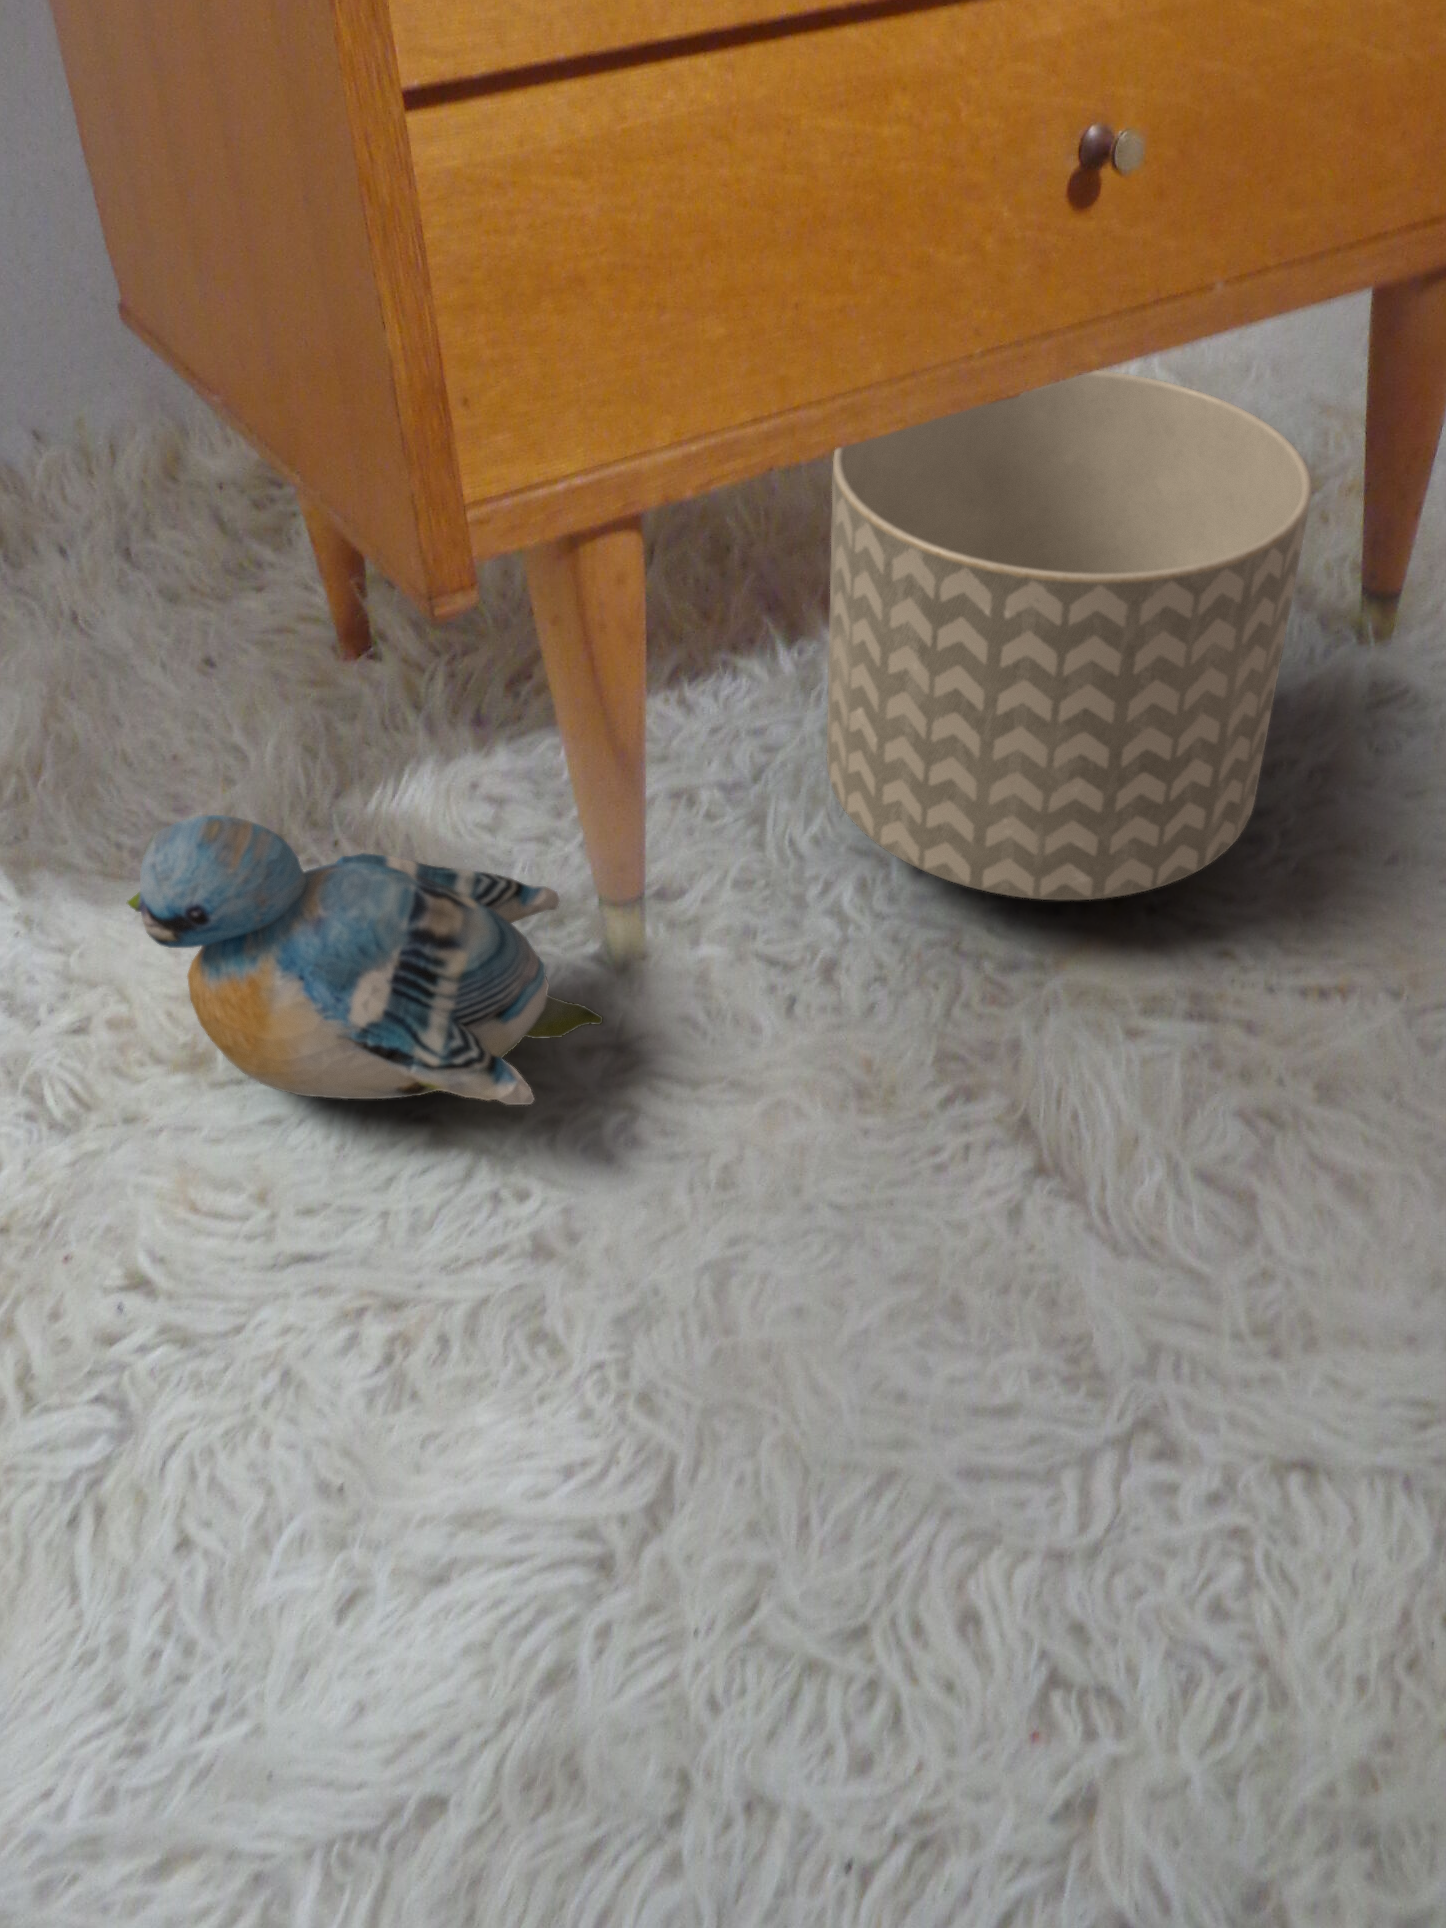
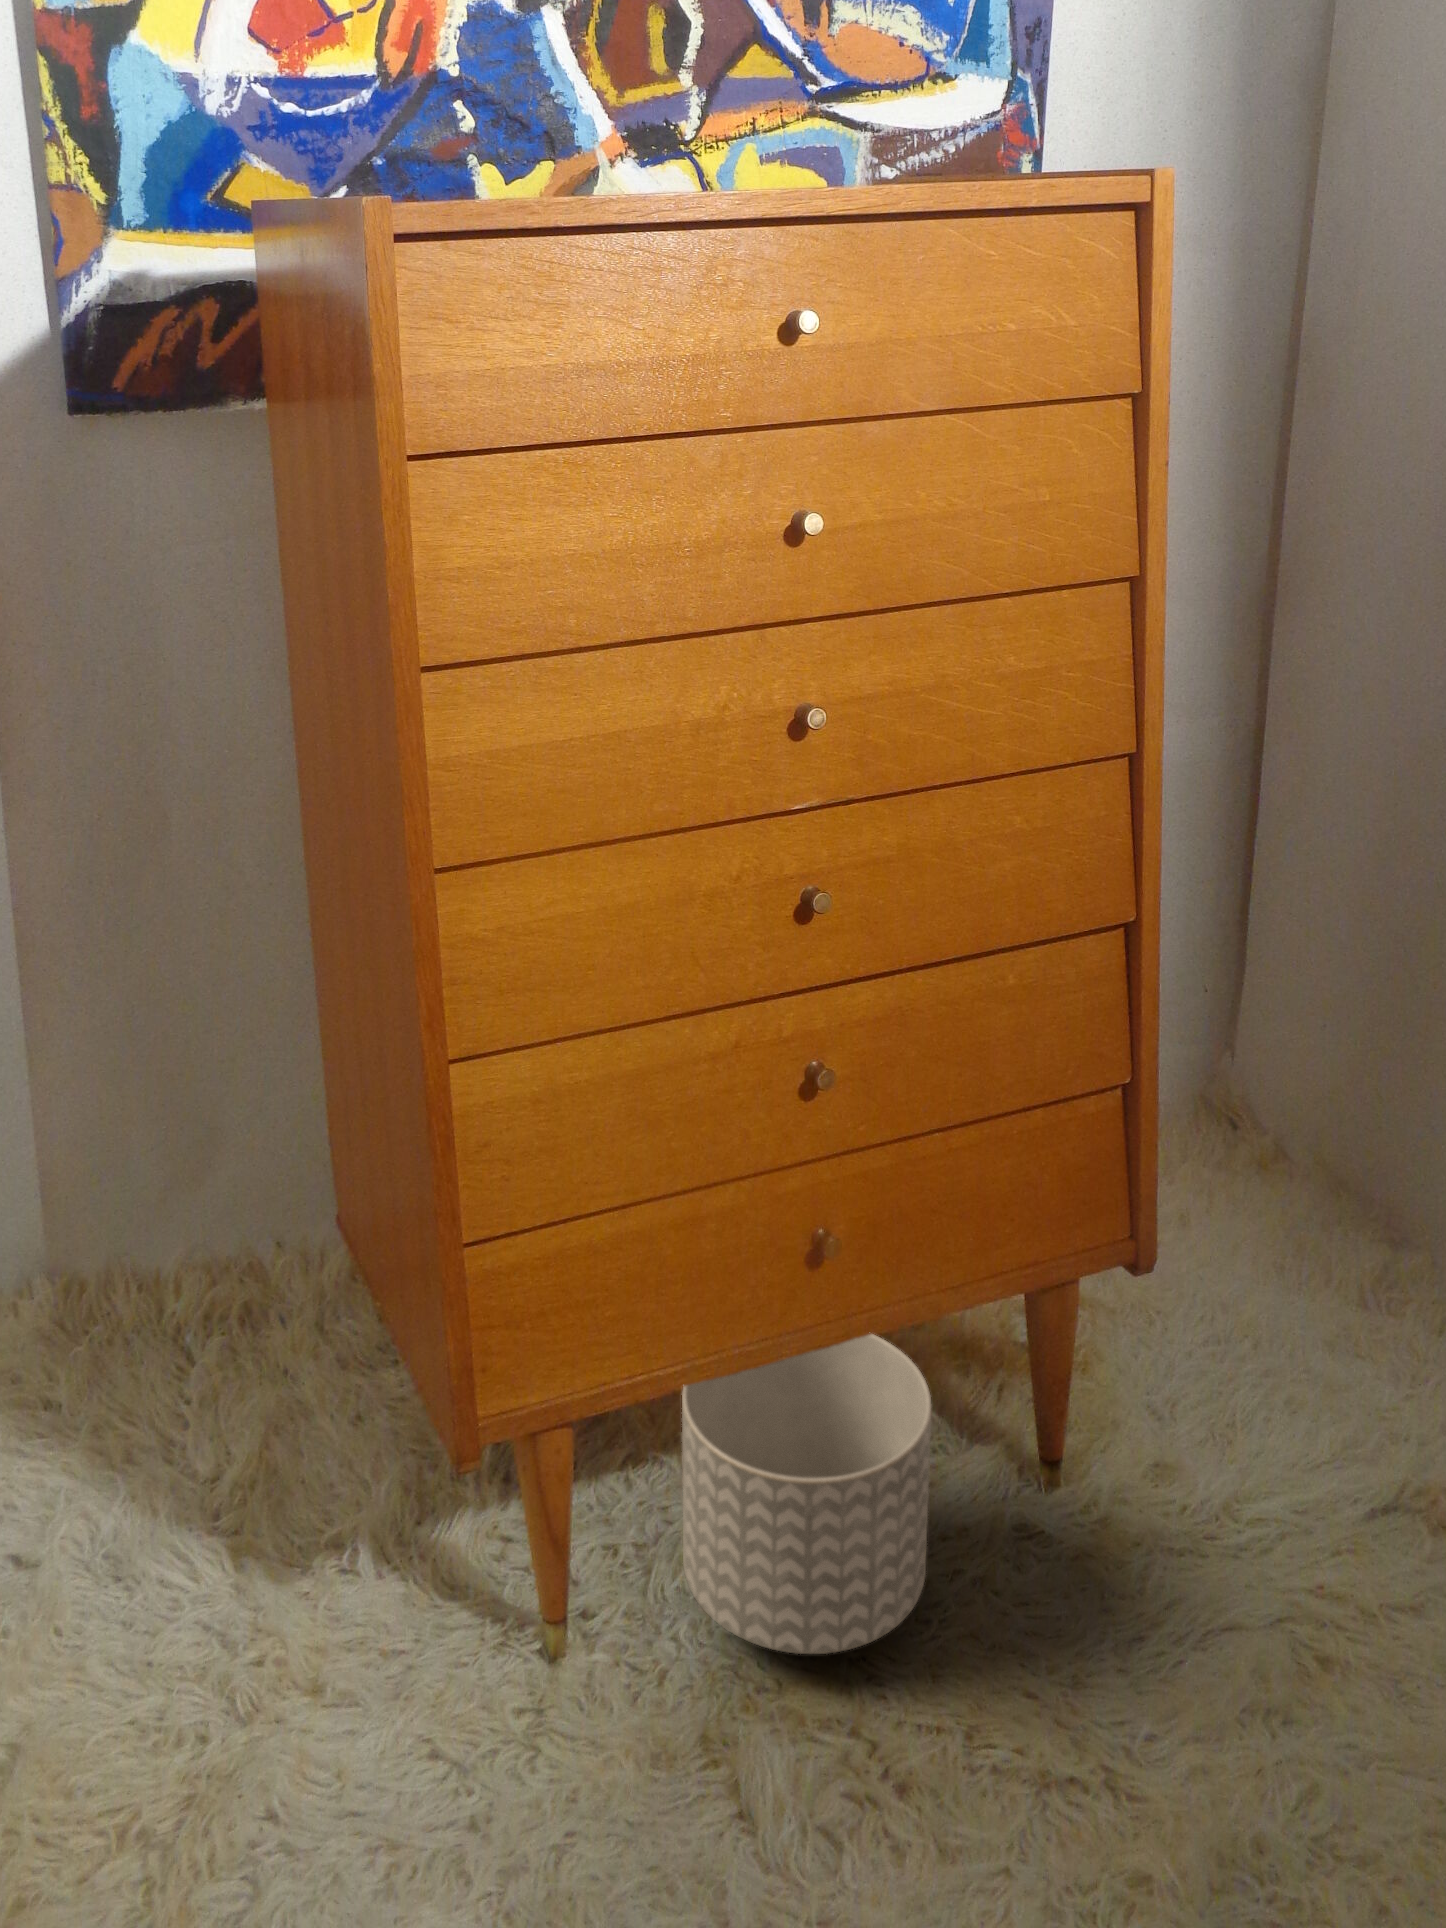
plush toy: present [127,815,603,1105] -> none [294,1556,527,1741]

